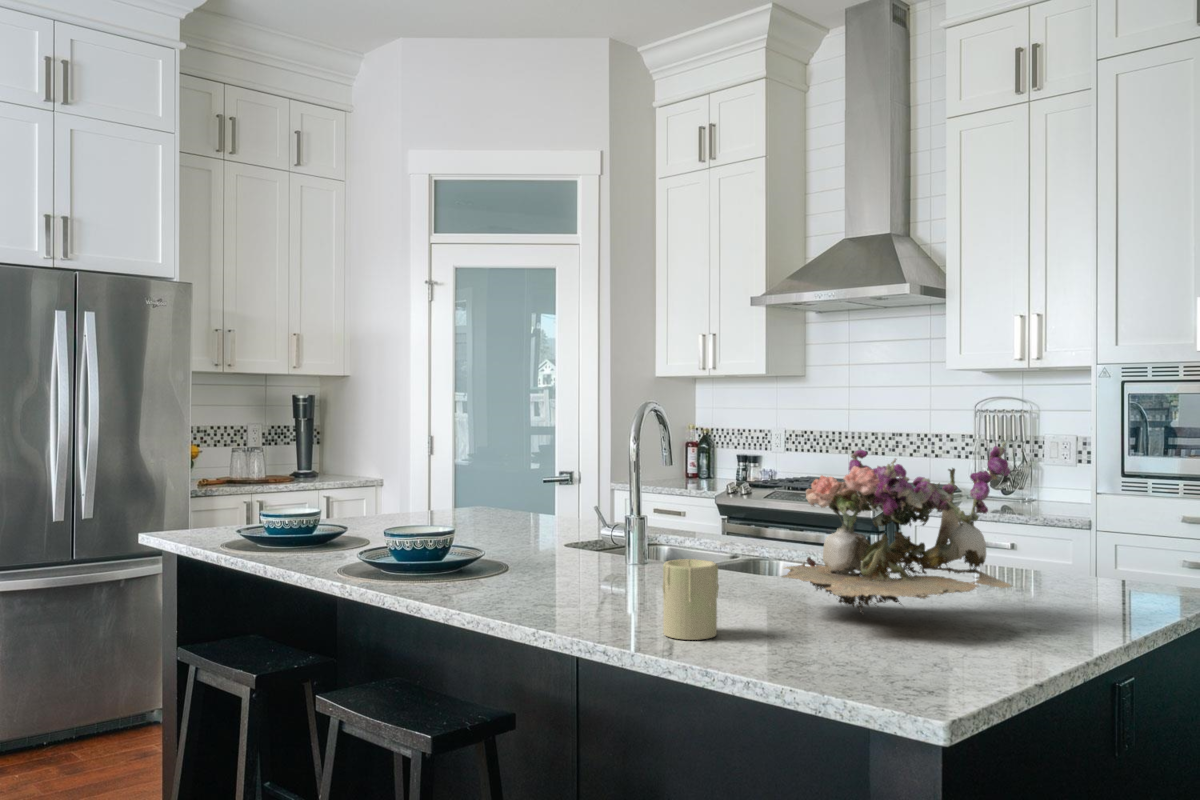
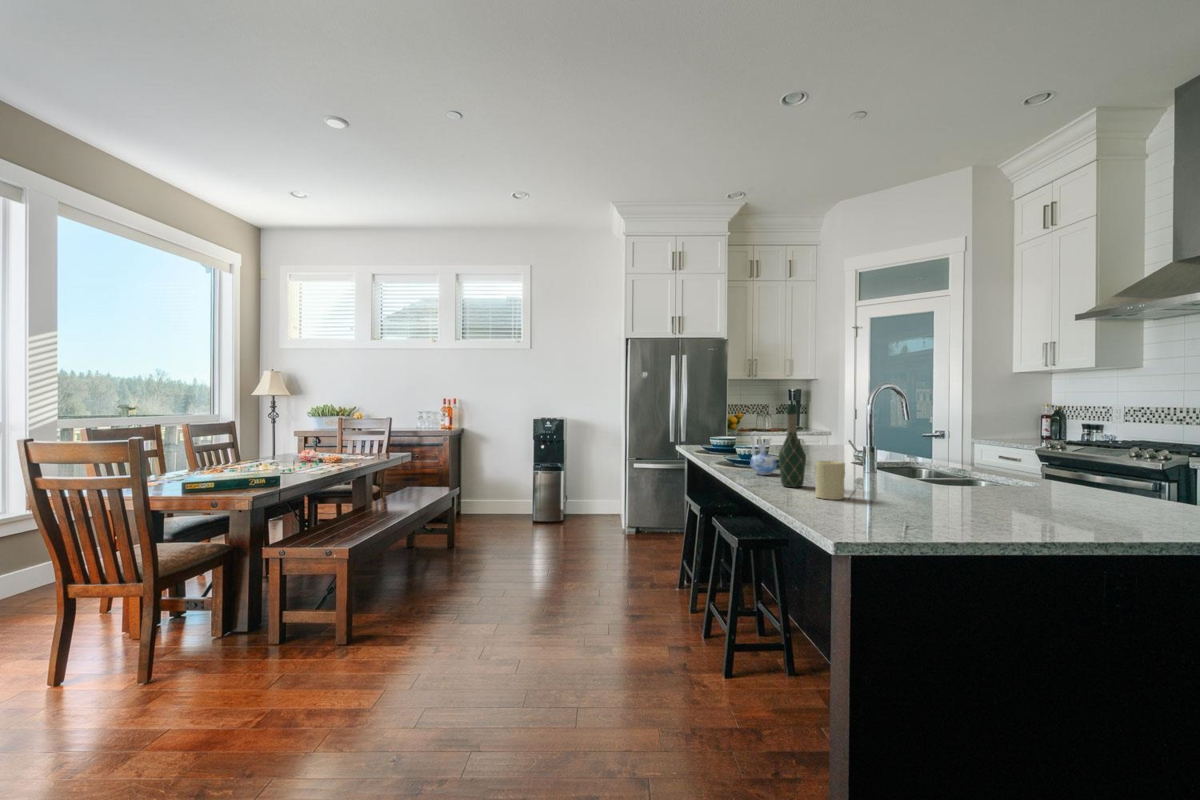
flower arrangement: present [782,442,1012,613] -> none [898,402,1054,503]
wine bottle: none [551,444,606,620] -> present [778,404,806,487]
ceramic pitcher: none [439,502,495,596] -> present [750,431,777,475]

